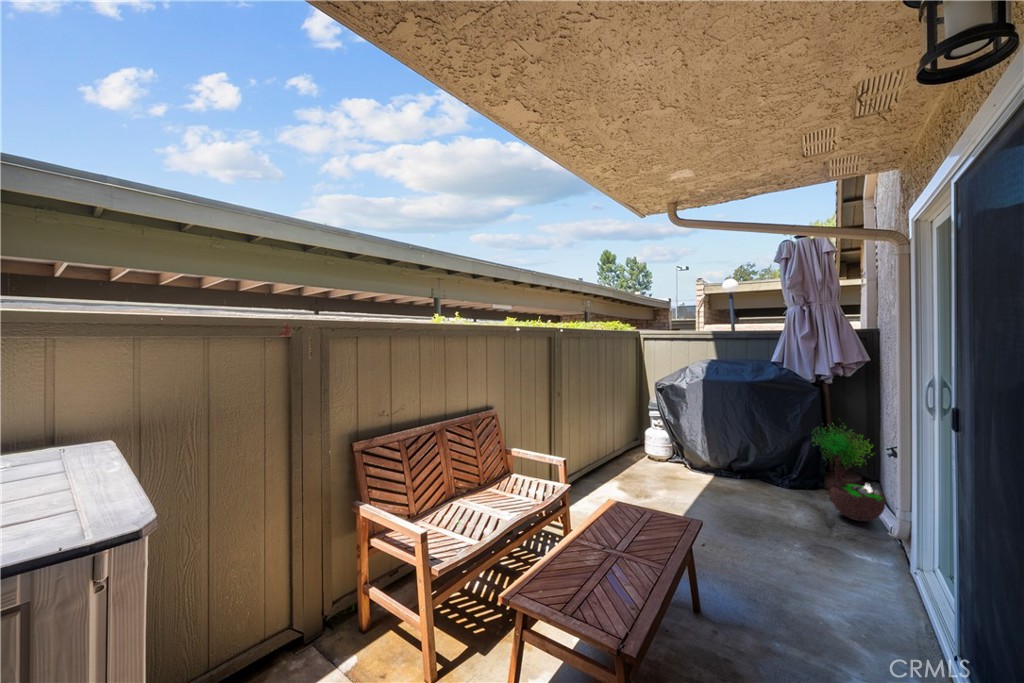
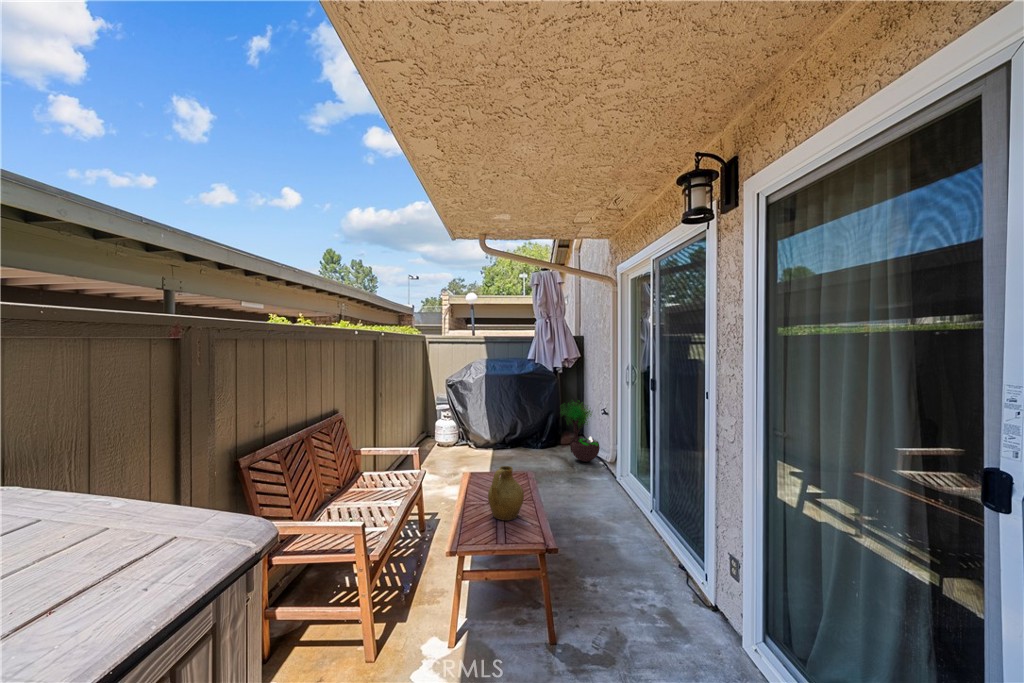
pitcher: none [581,504,632,581] -> present [488,466,524,521]

